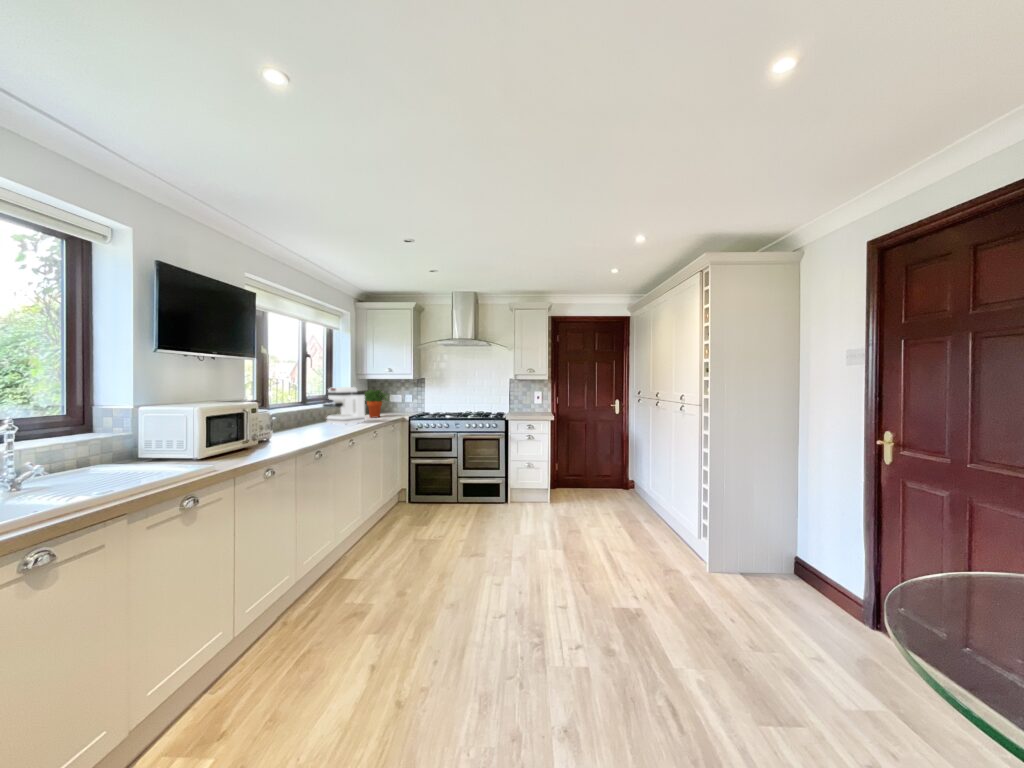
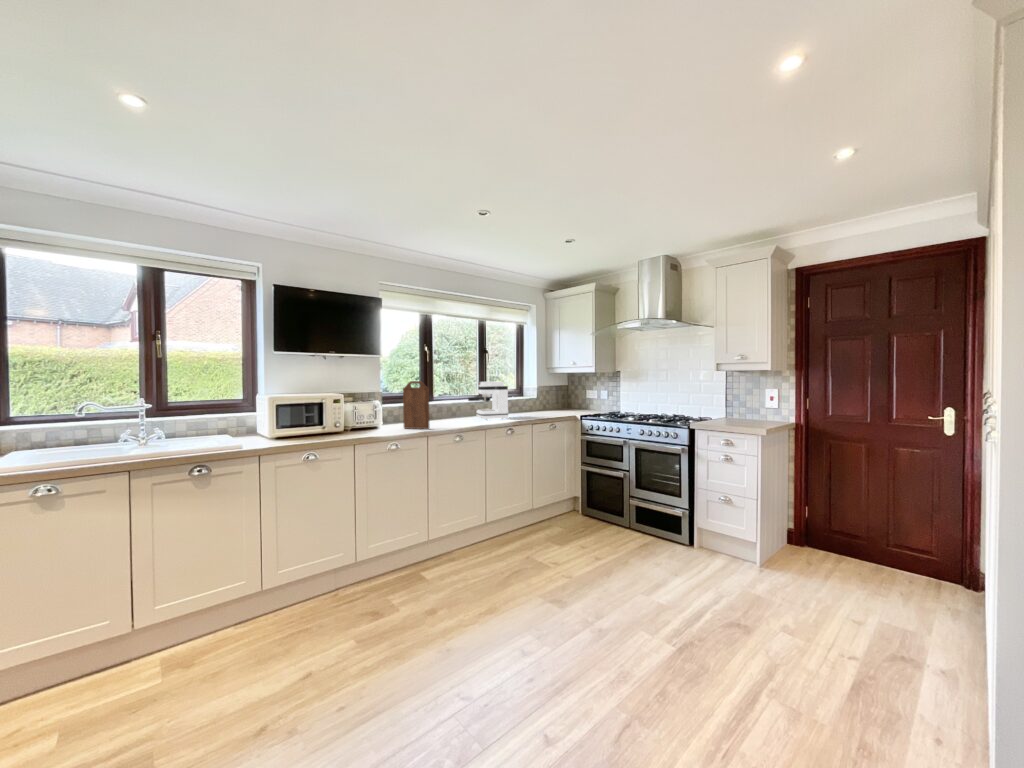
cutting board: none [300,387,332,438] -> present [403,381,430,429]
potted plant: present [365,390,387,417] -> none [527,384,562,414]

